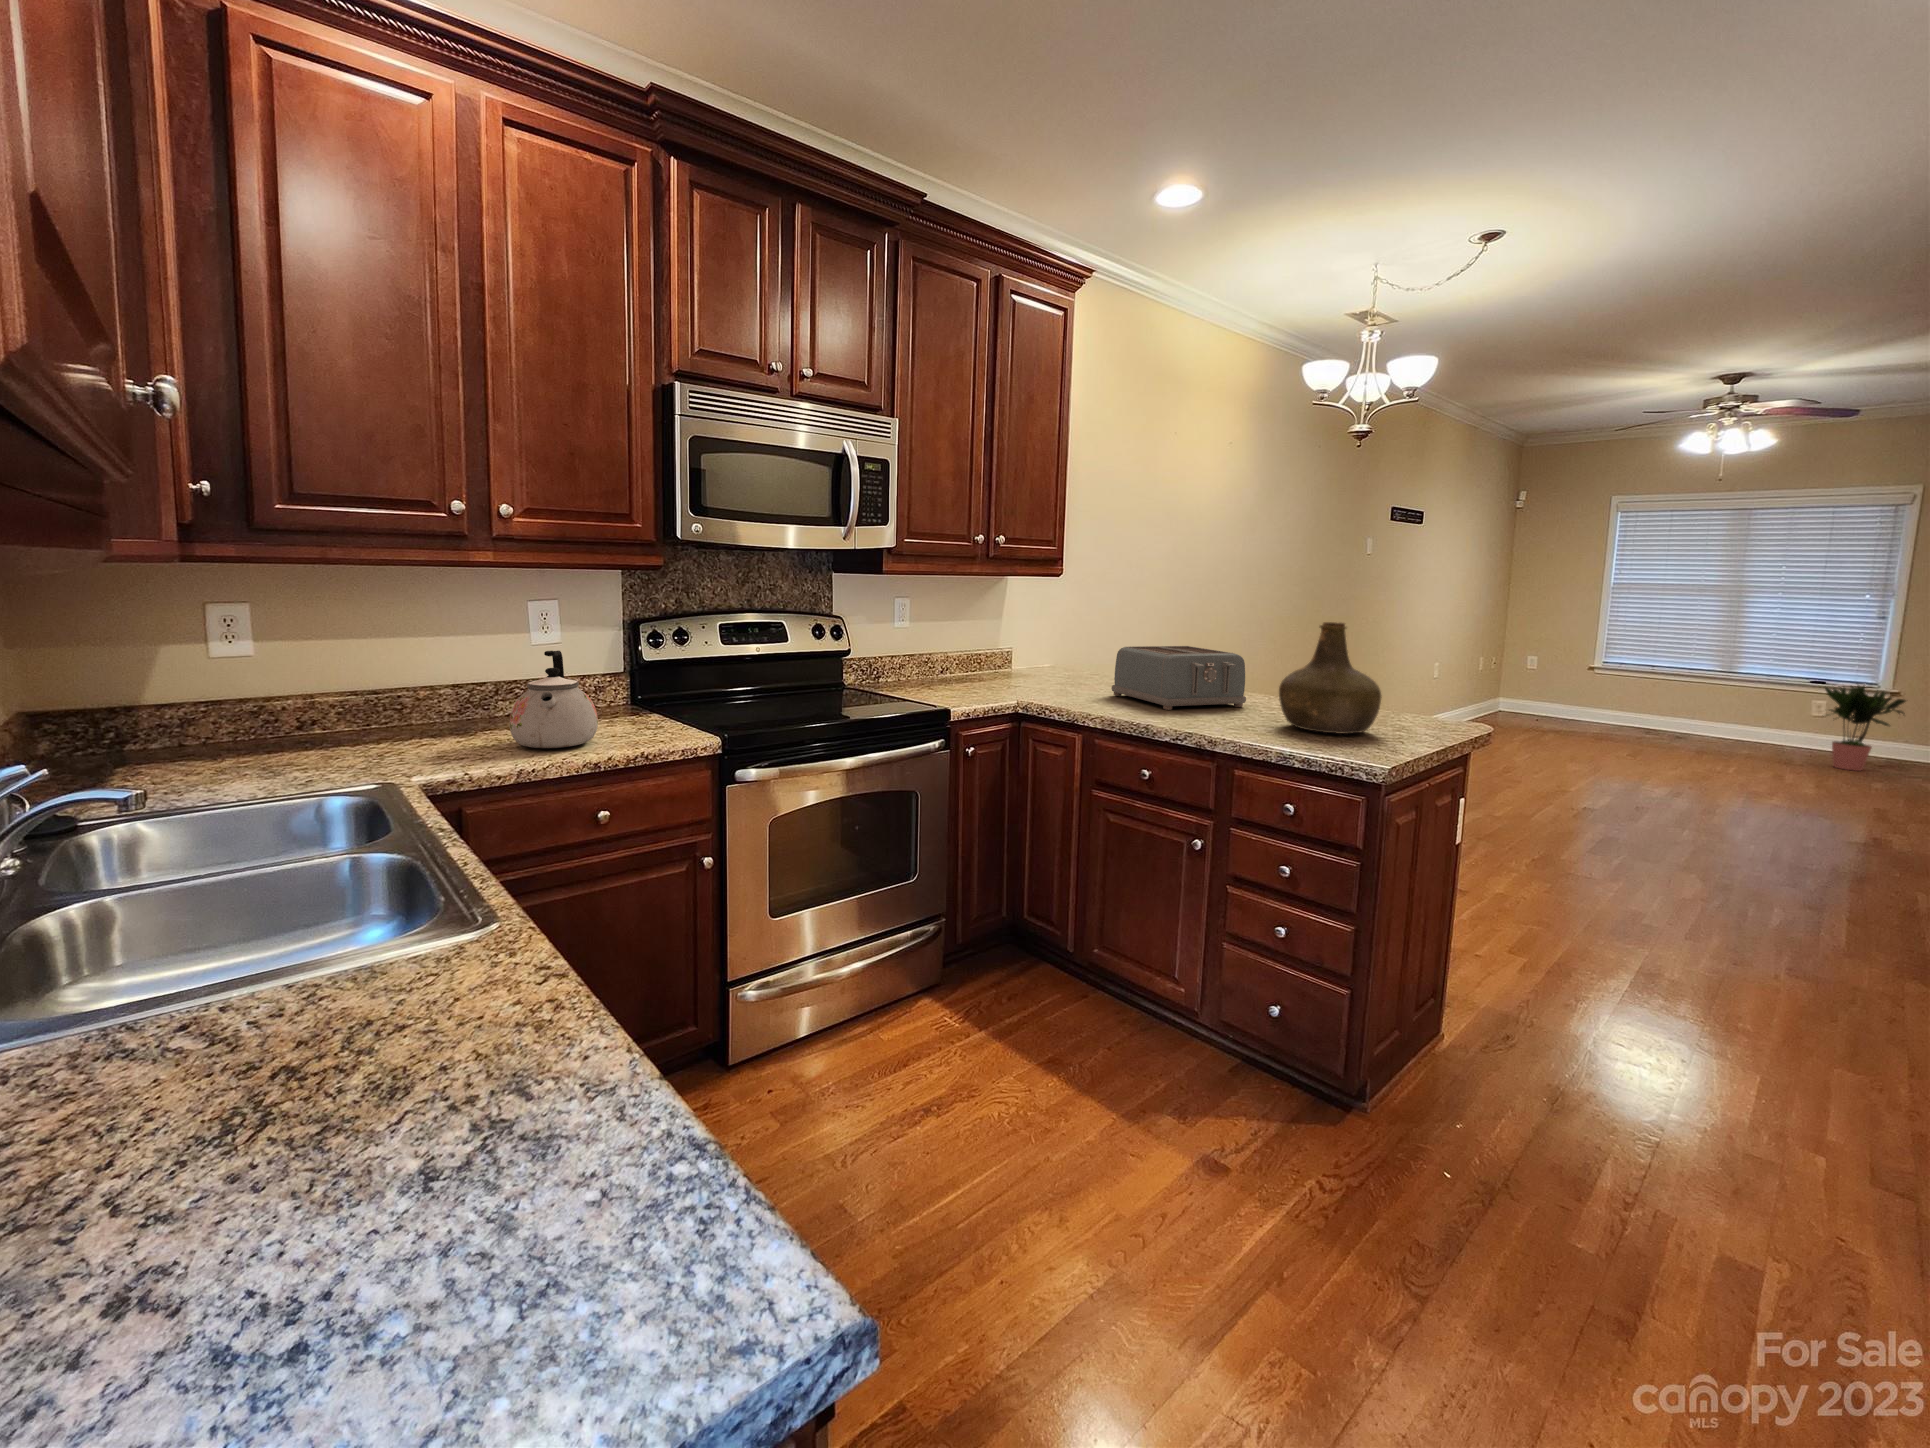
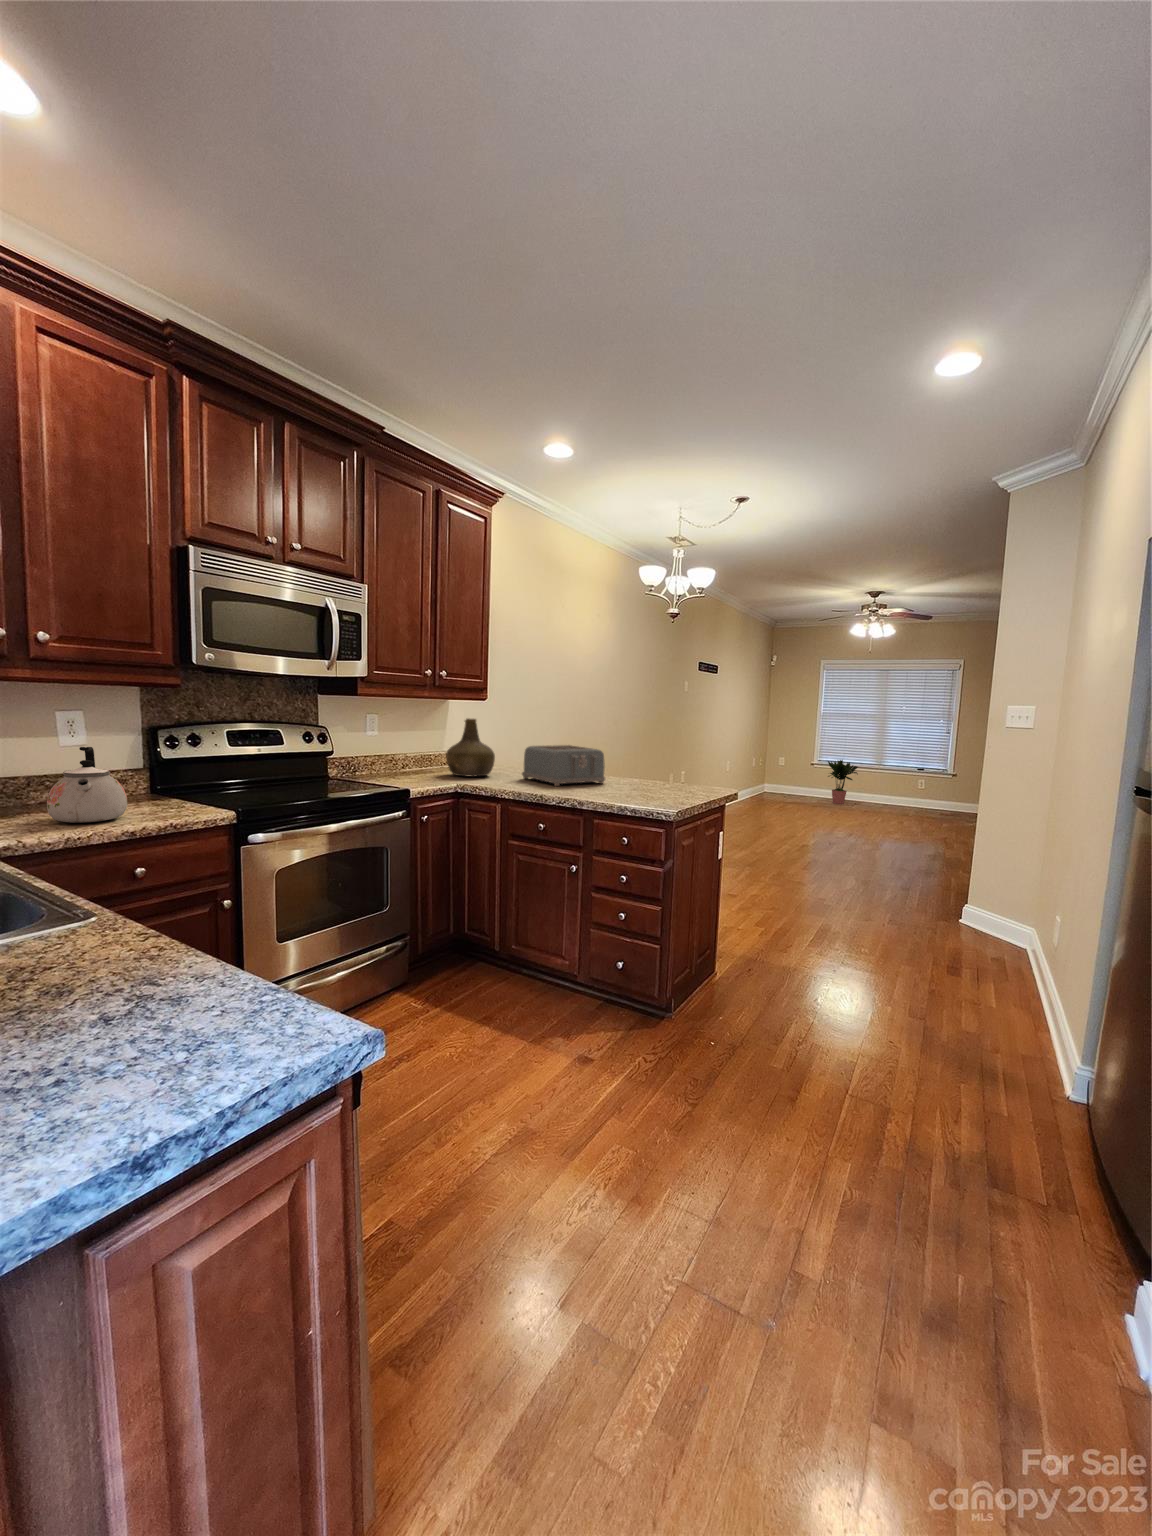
bottle: present [1279,622,1382,734] -> present [446,718,495,777]
potted plant: present [1825,685,1906,771] -> present [828,760,858,804]

